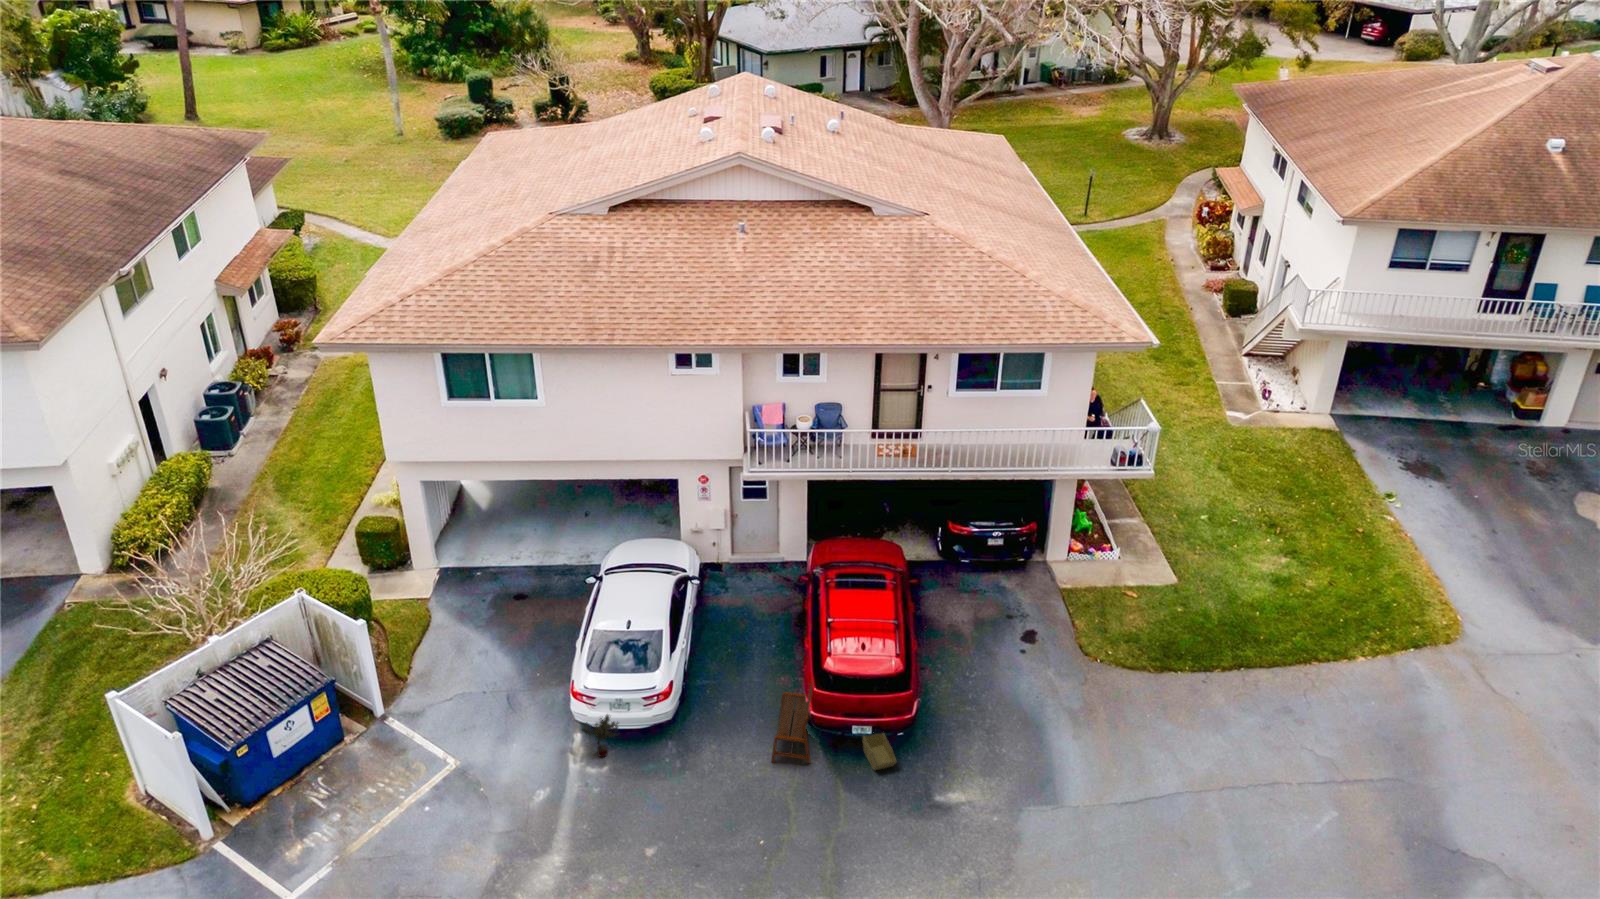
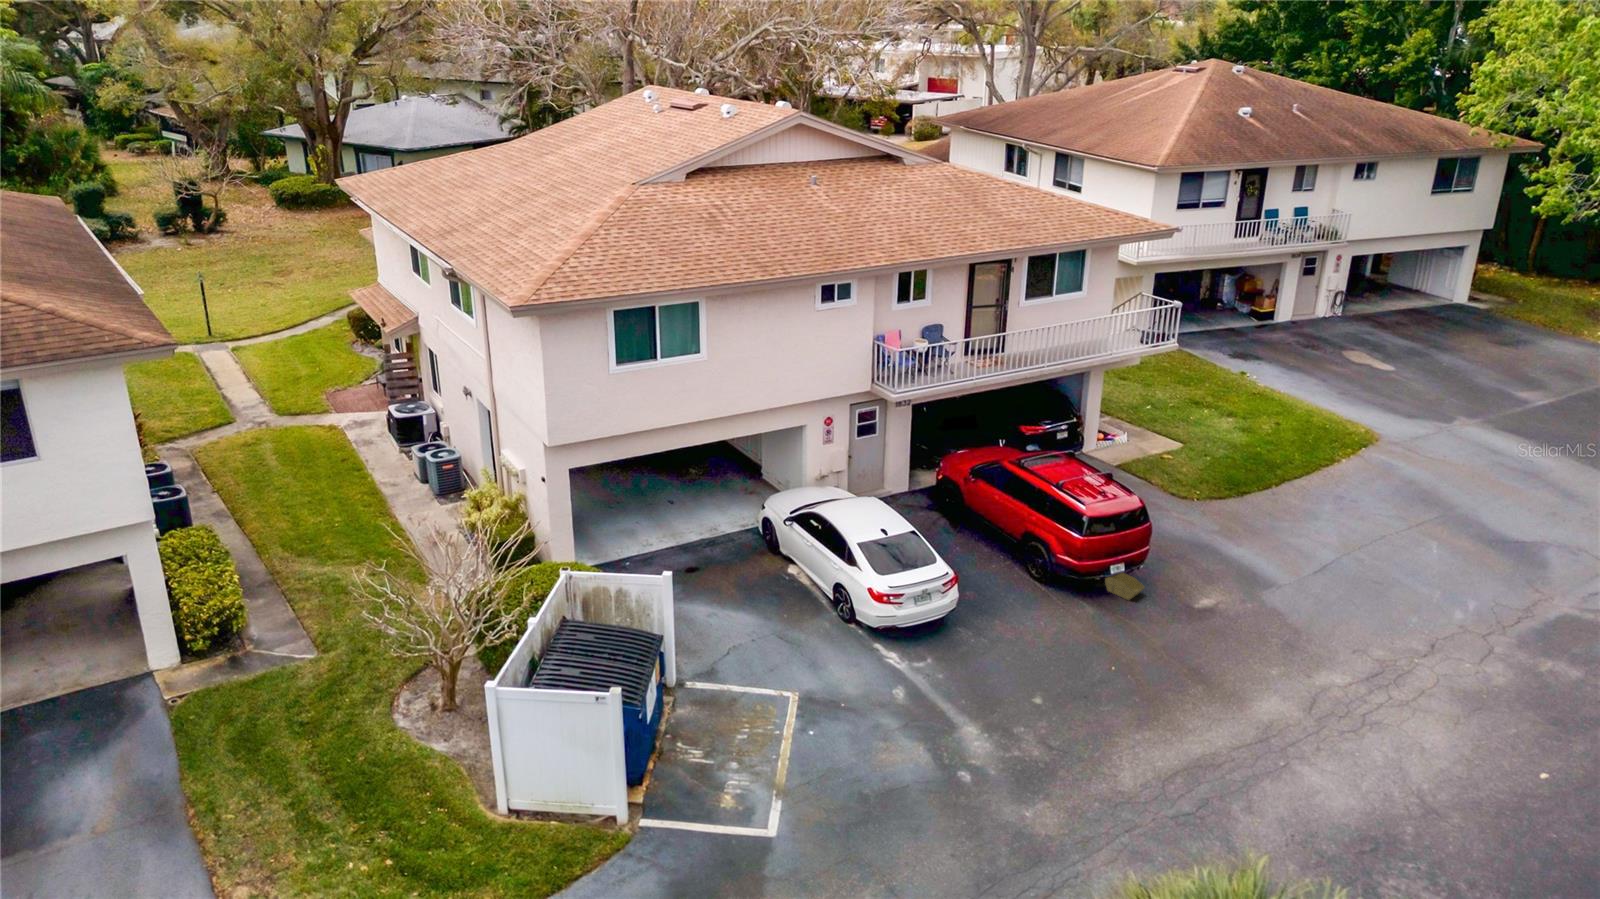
bench: present [771,682,813,763] -> none [1021,536,1087,616]
potted tree: present [582,715,618,757] -> none [898,602,940,651]

